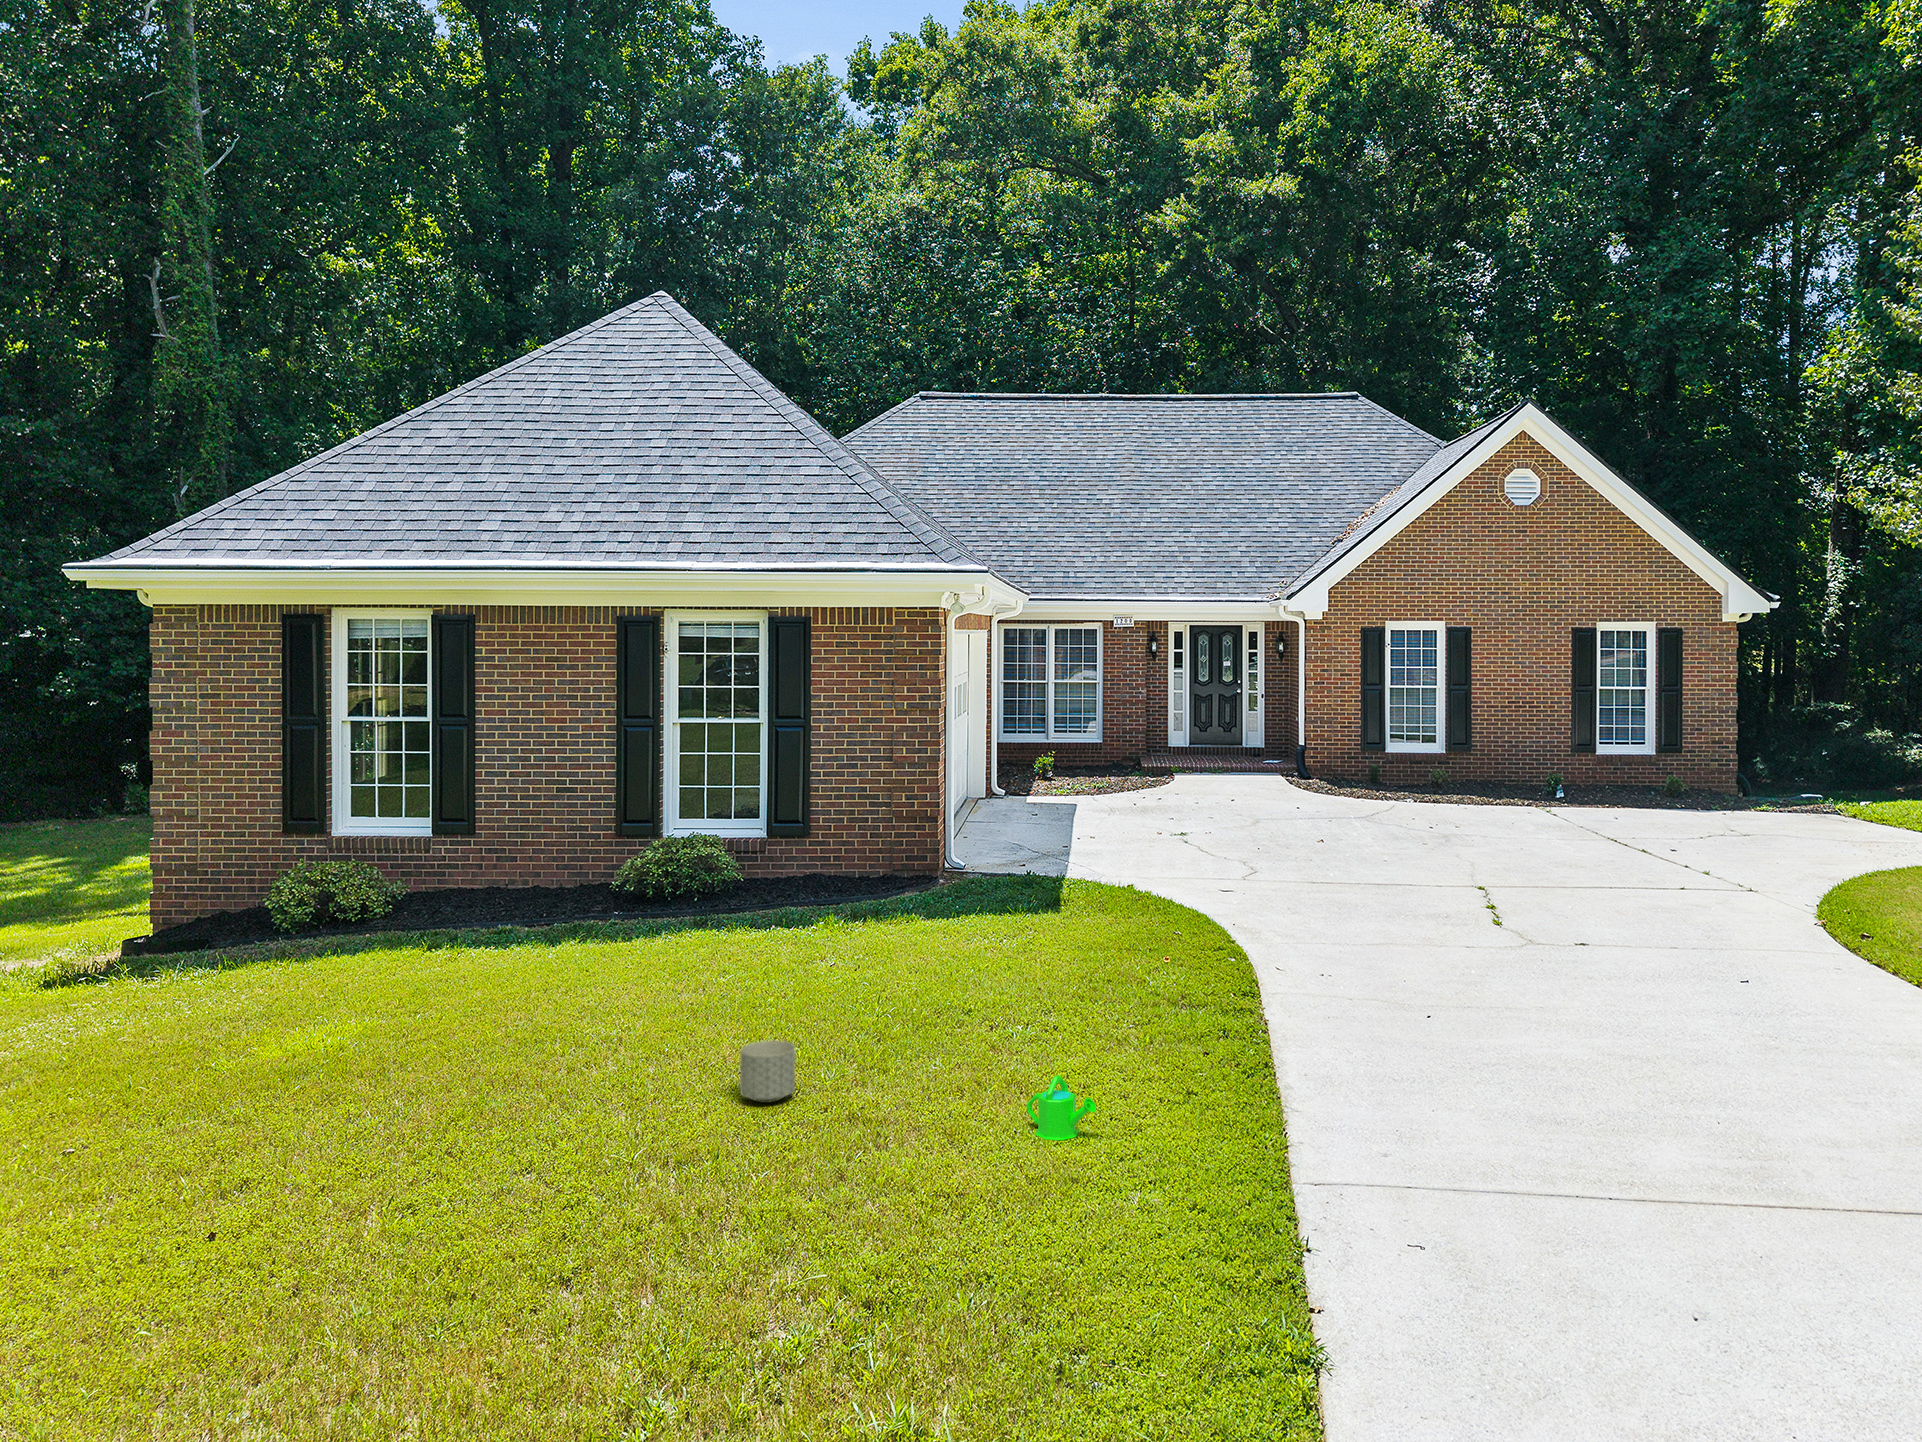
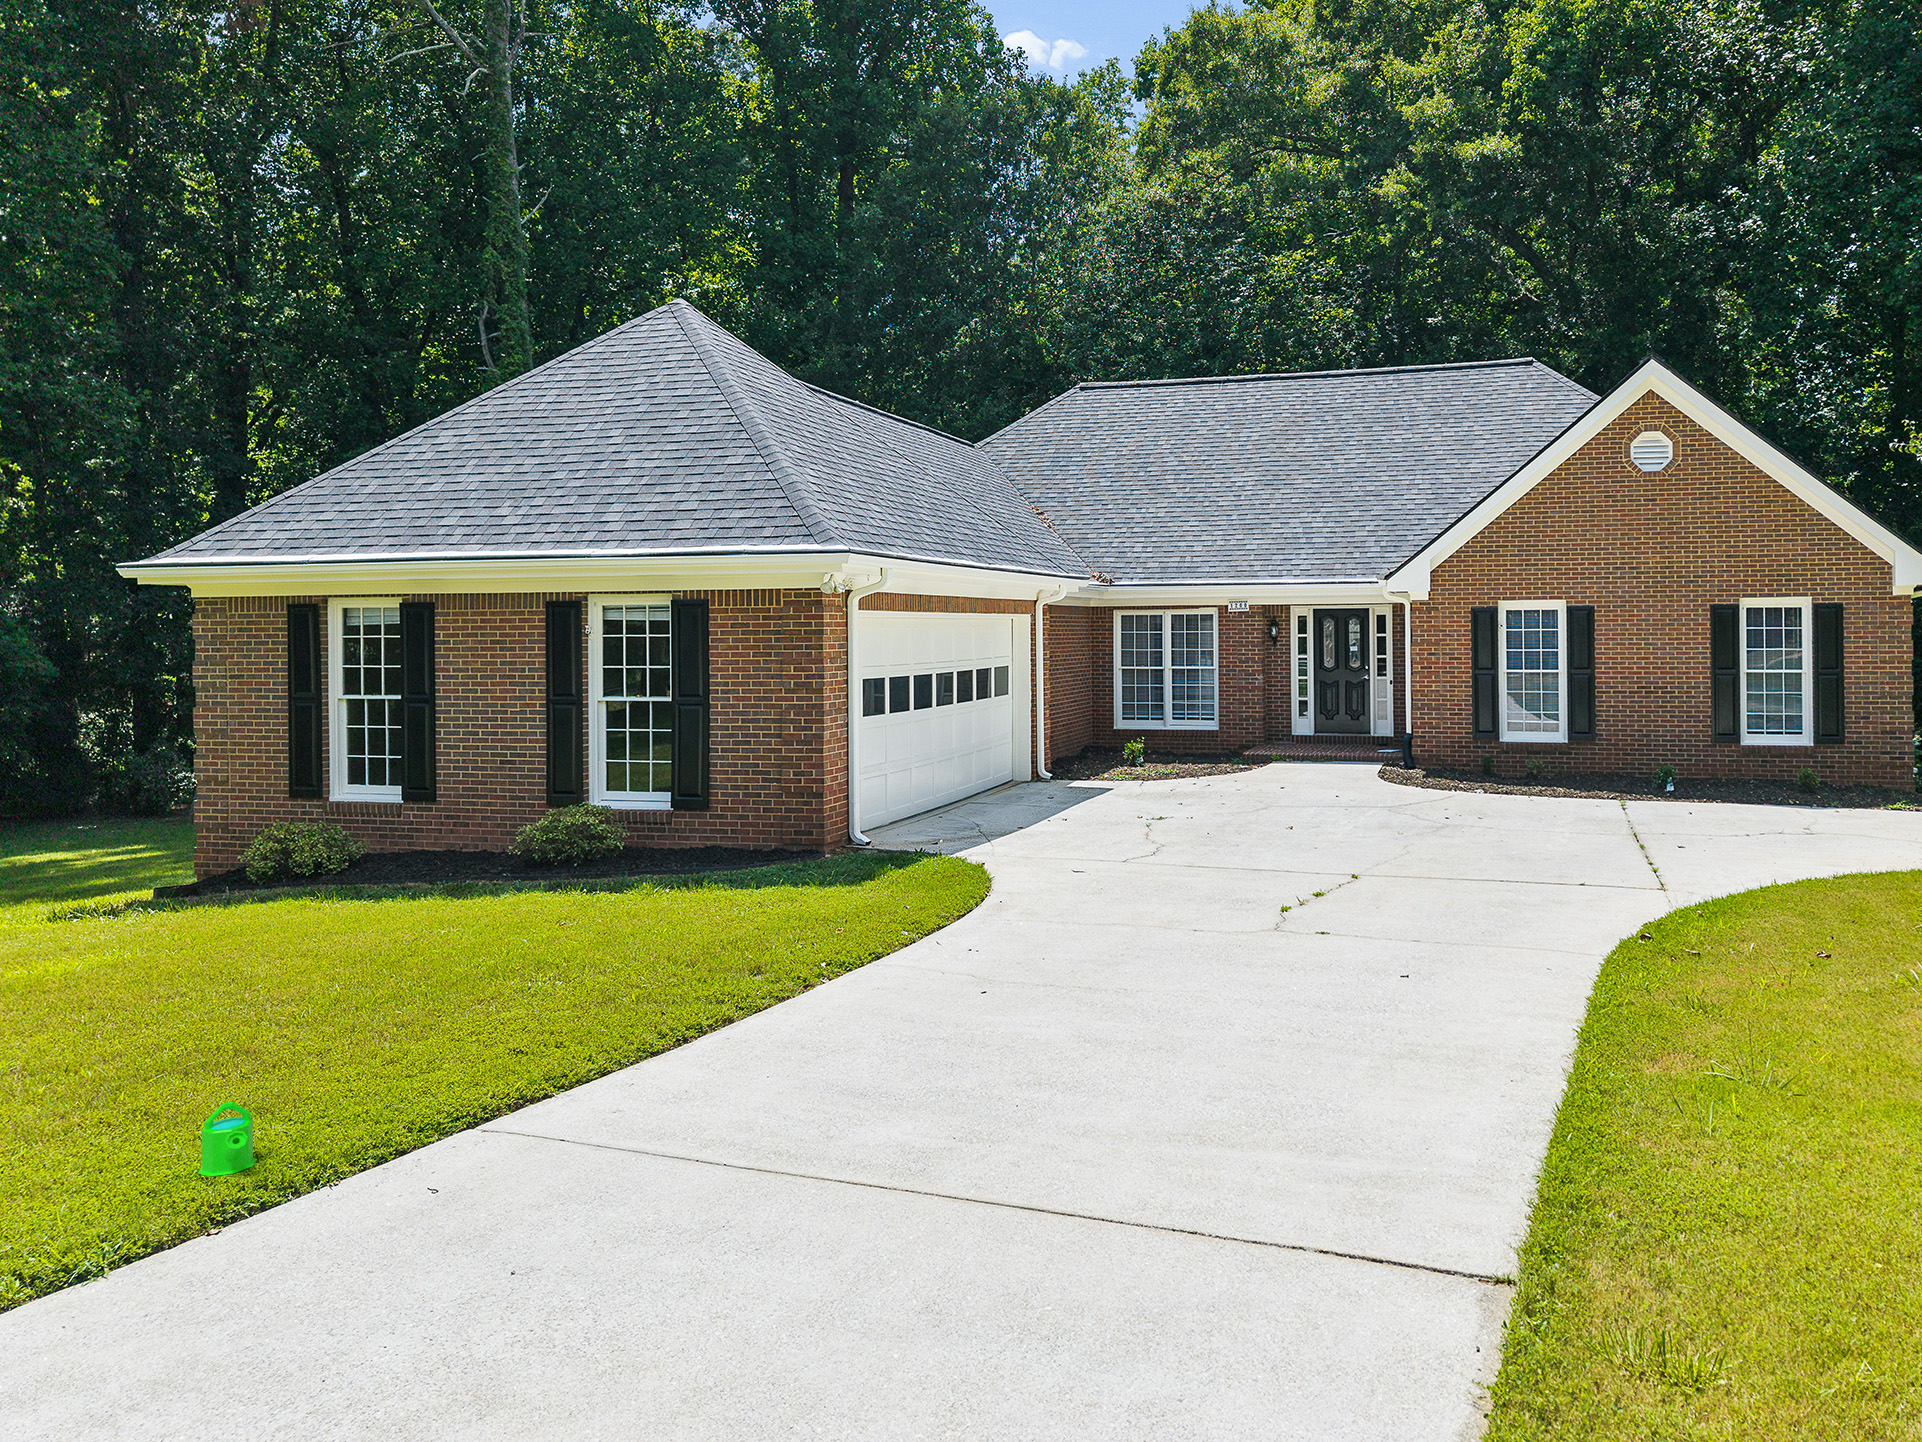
planter: present [740,1041,795,1103] -> none [43,1033,113,1099]

